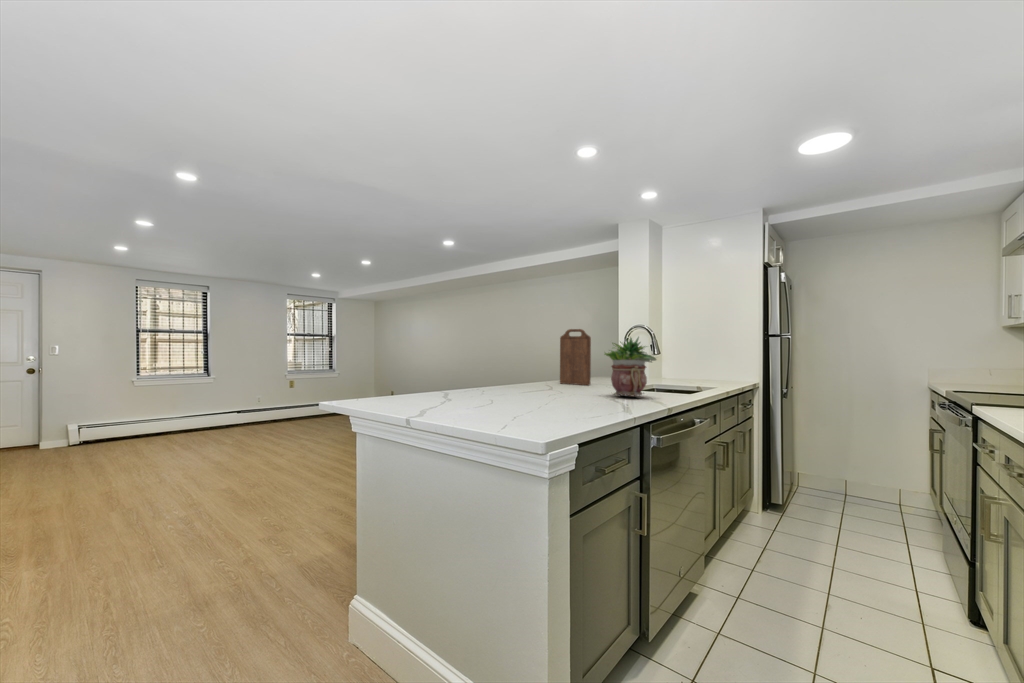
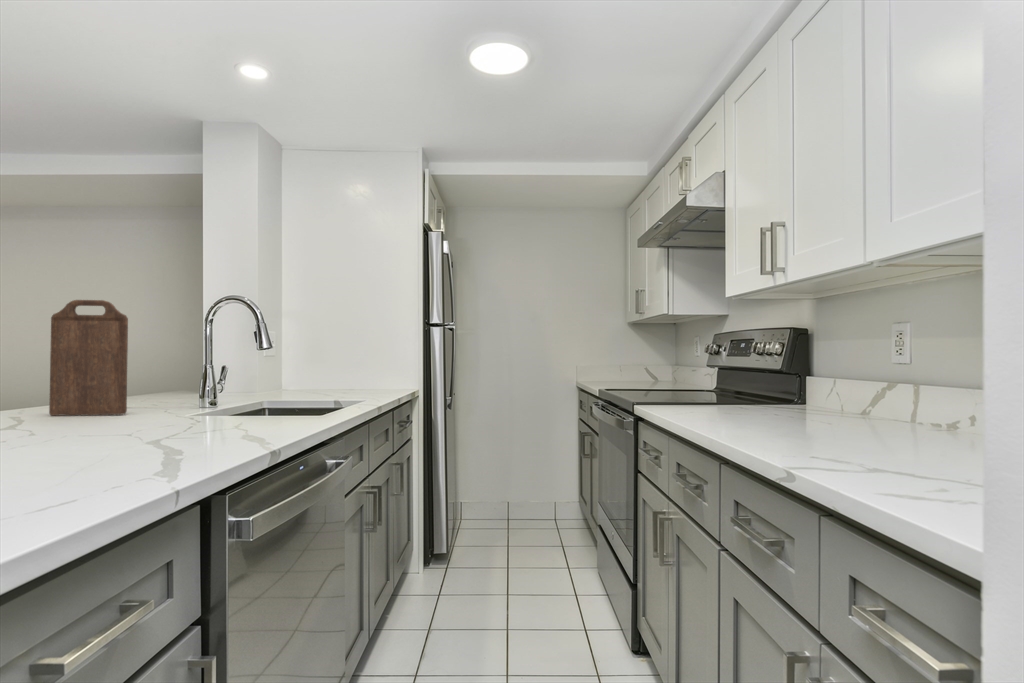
potted plant: present [605,337,656,396] -> none [136,307,256,433]

